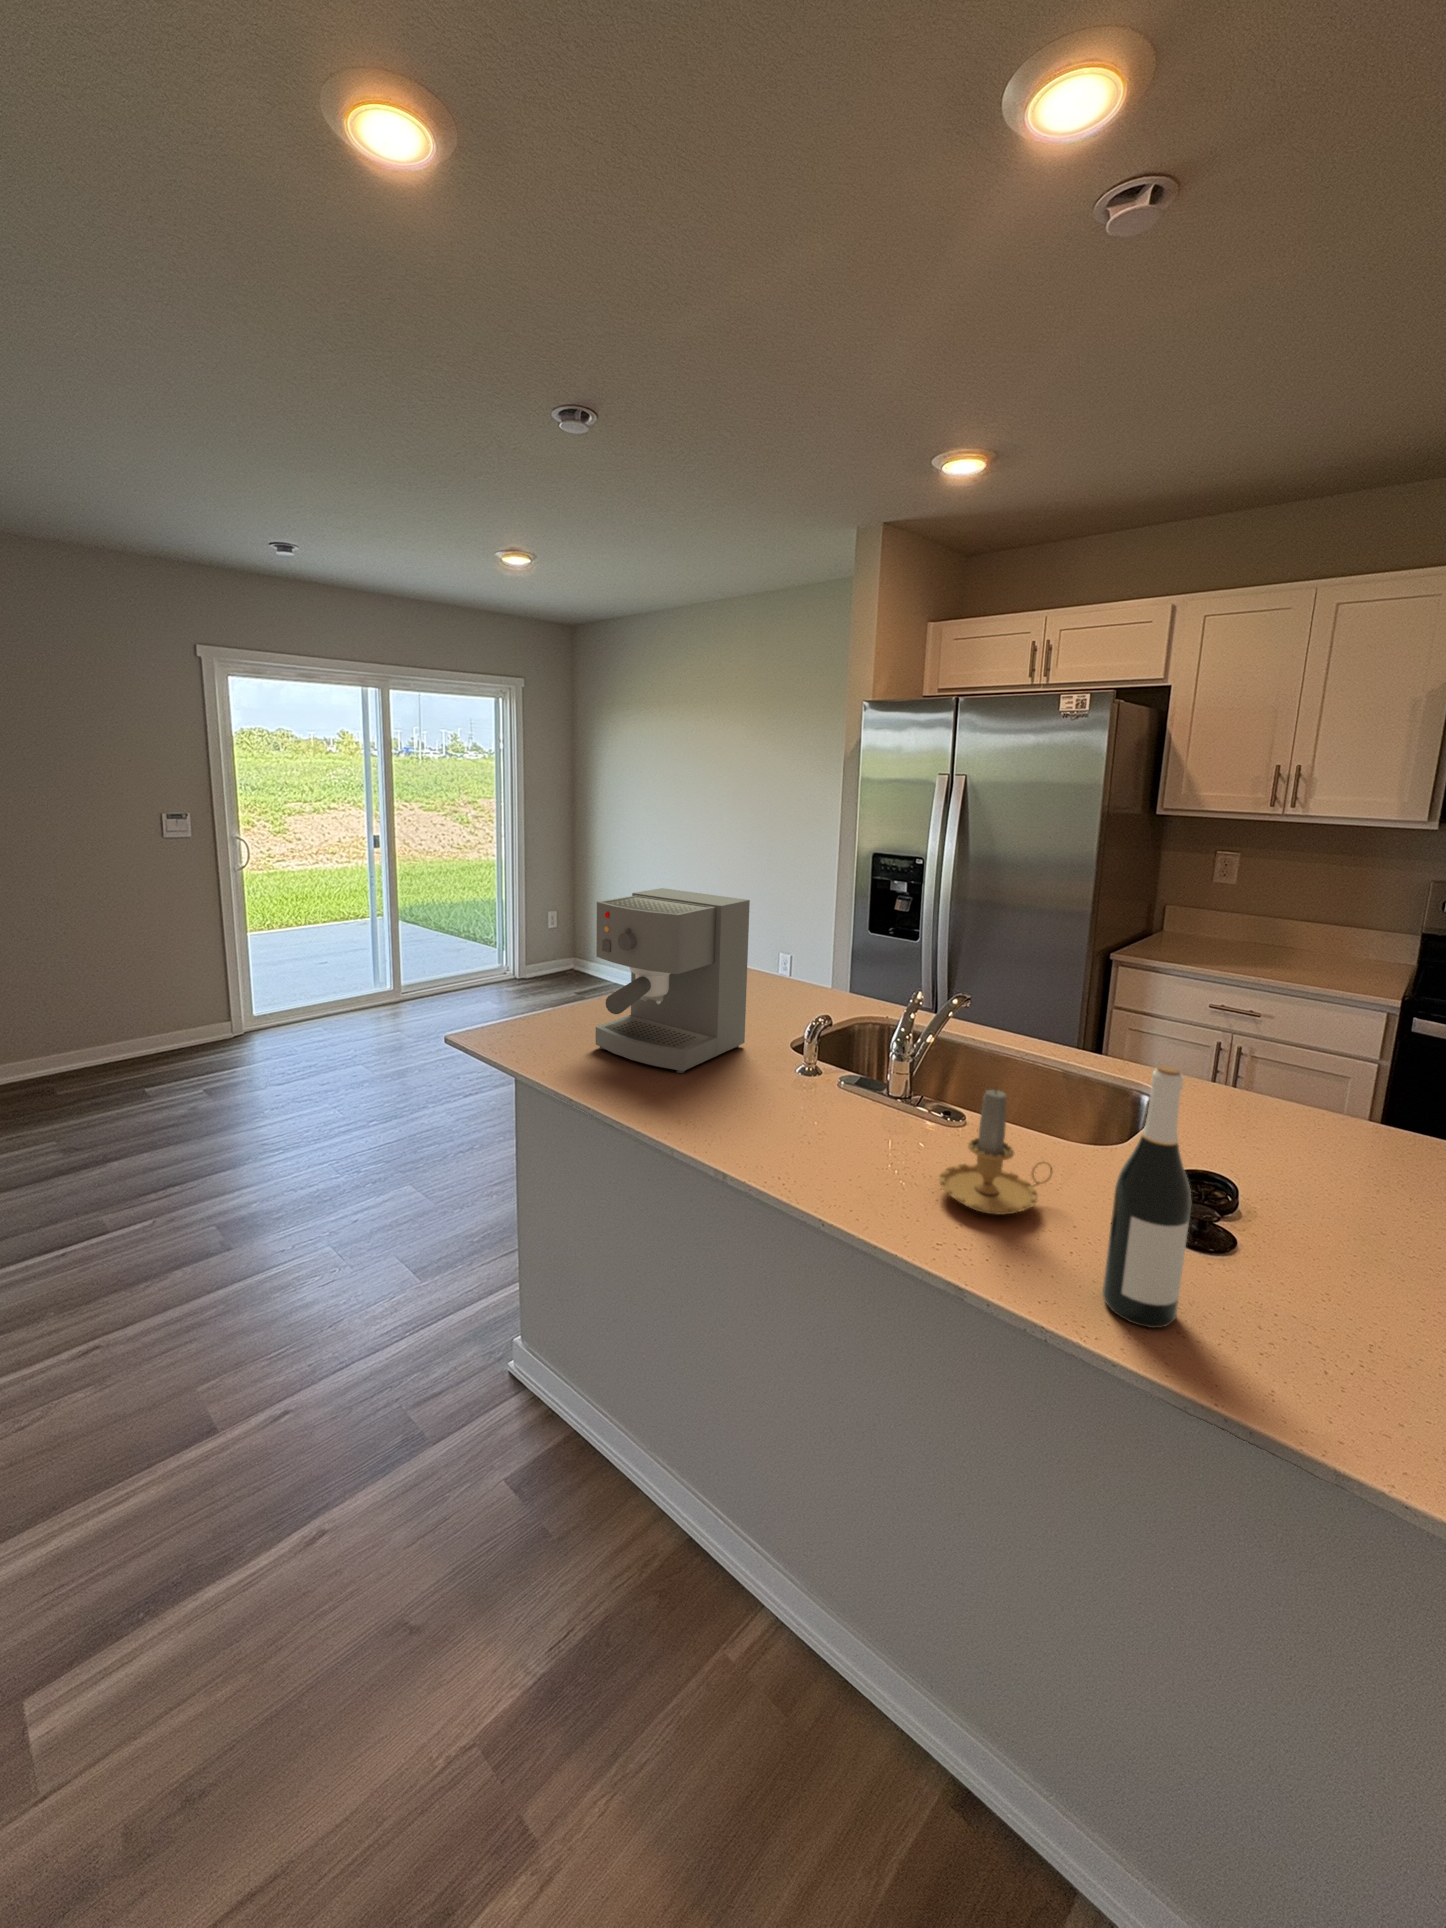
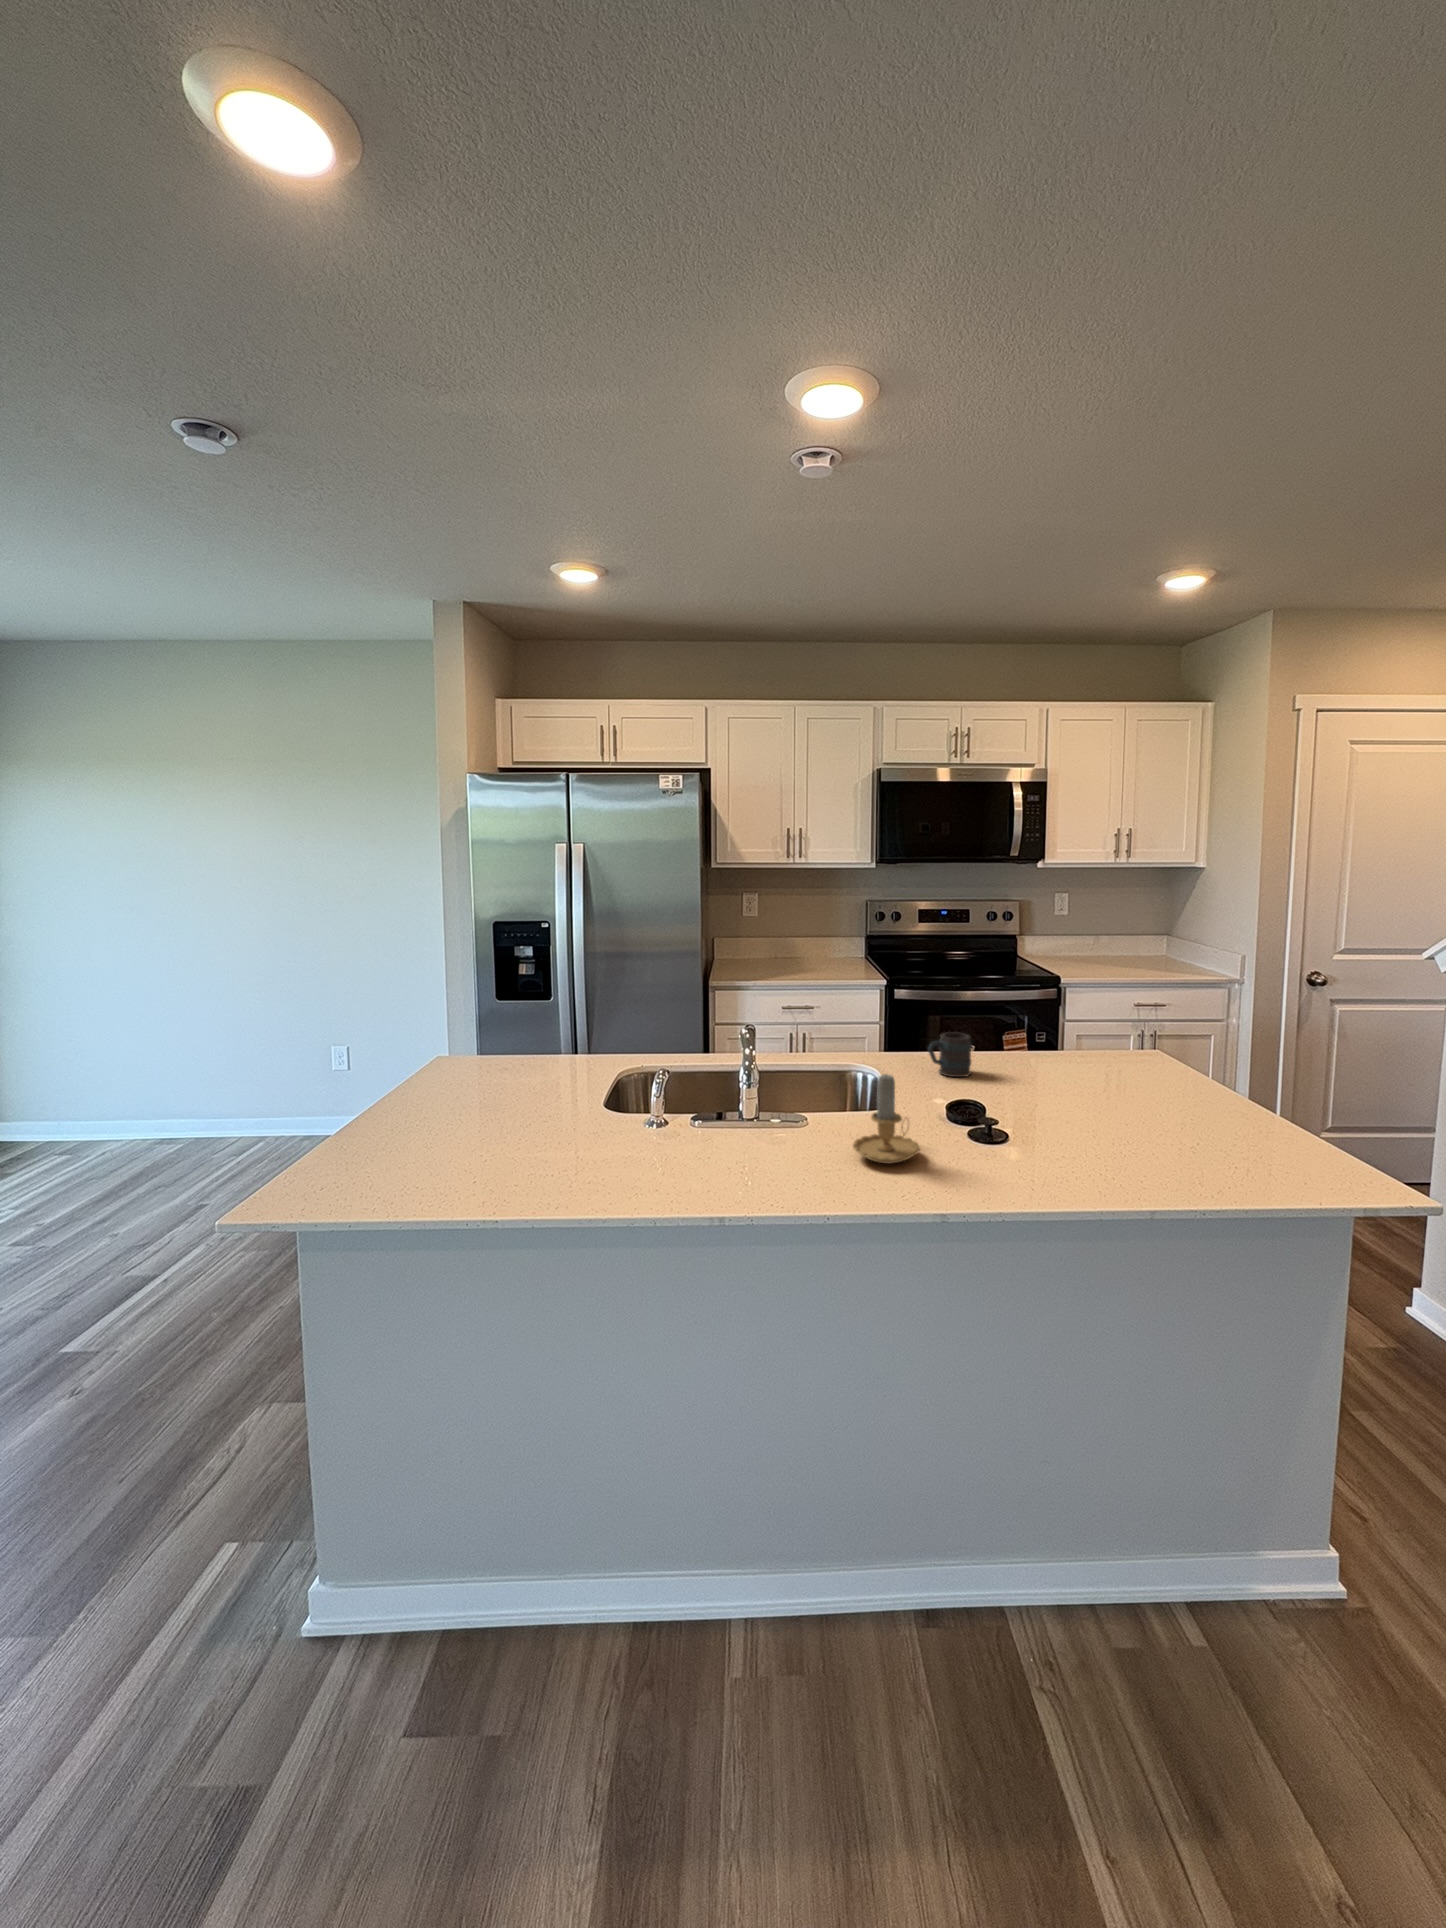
coffee maker: present [595,888,750,1073] -> none [430,978,568,1170]
wine bottle: present [1103,1065,1191,1328] -> none [997,1021,1039,1181]
mug: none [1248,1079,1340,1156] -> present [928,1032,972,1077]

